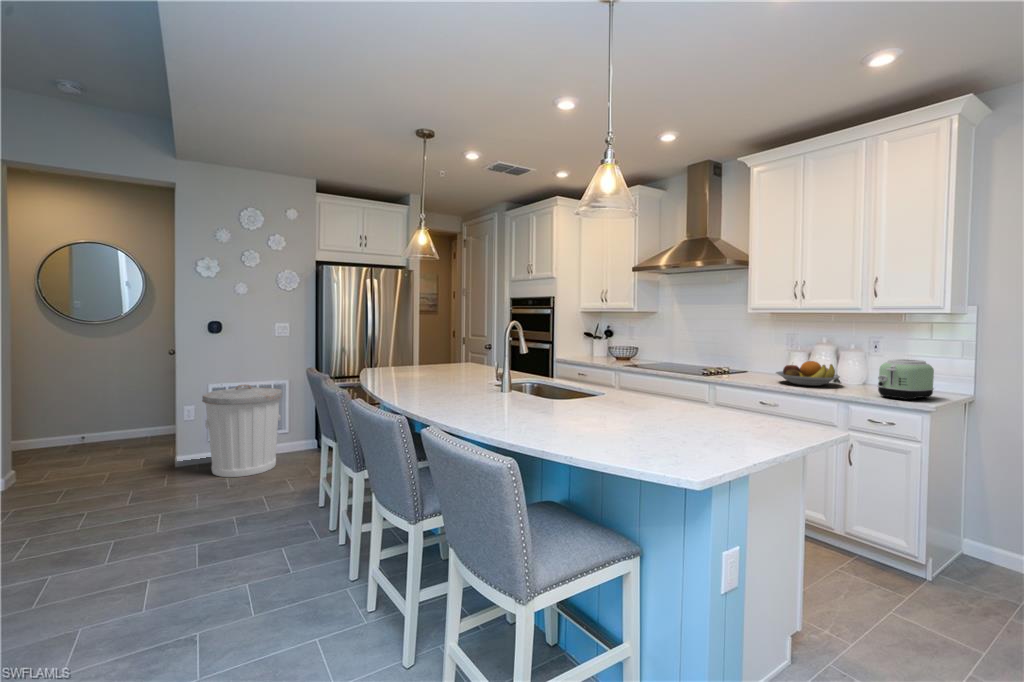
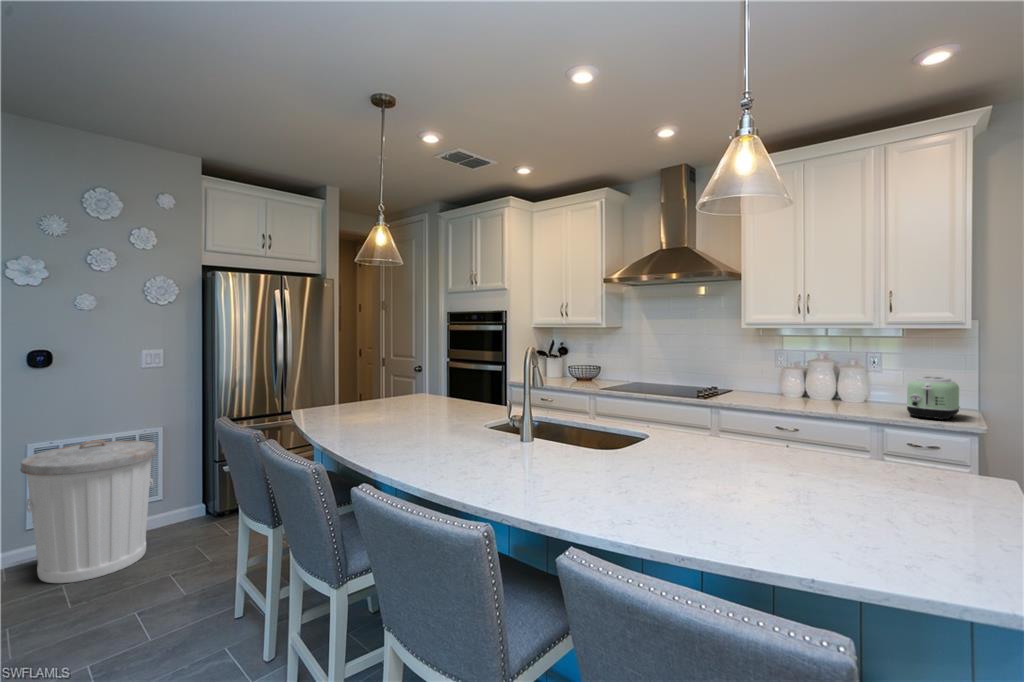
fruit bowl: present [776,361,840,386] -> none [781,380,851,406]

